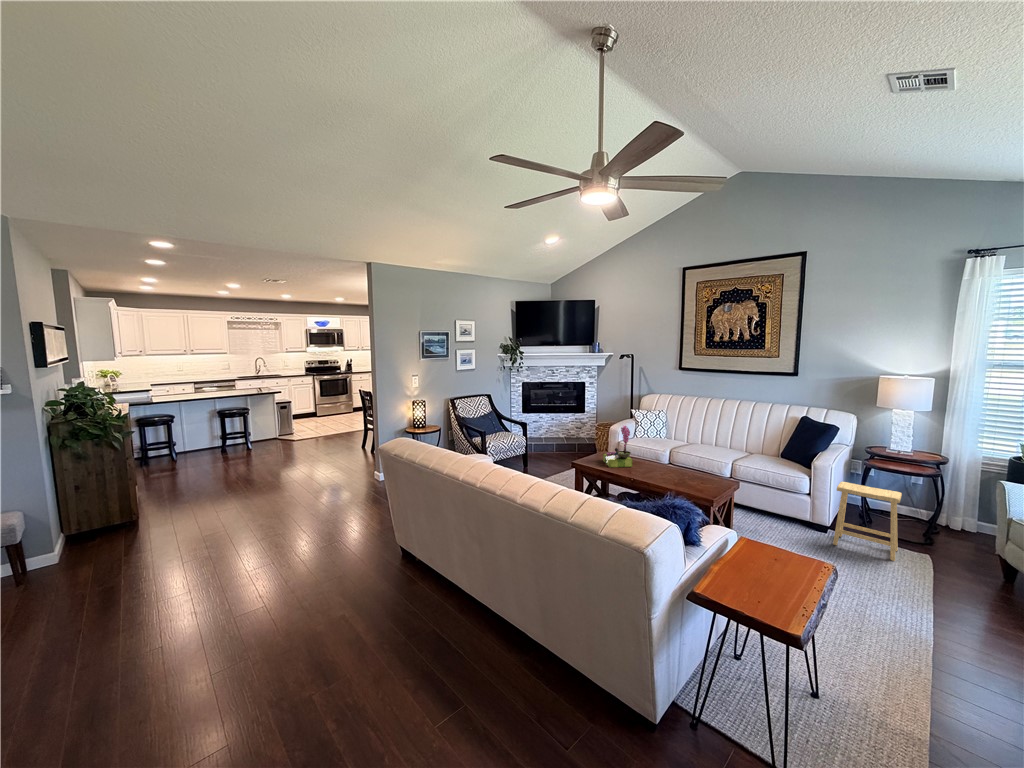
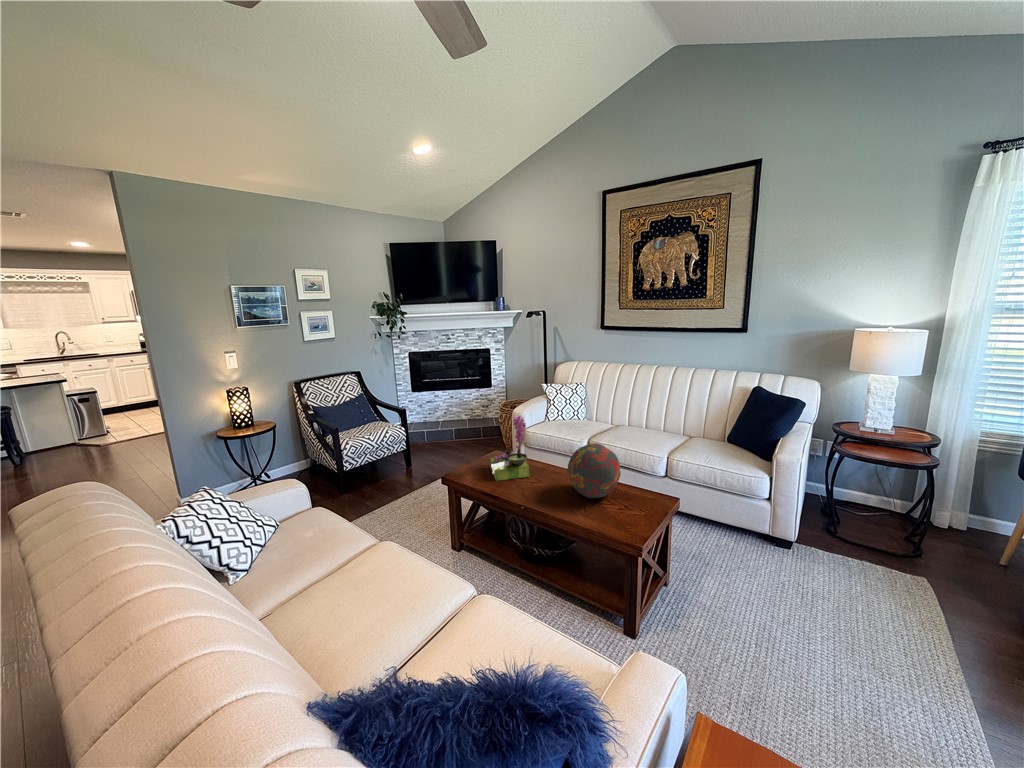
decorative orb: none [662,443,699,480] -> present [567,443,621,498]
footstool: present [833,482,902,561] -> none [802,482,900,598]

